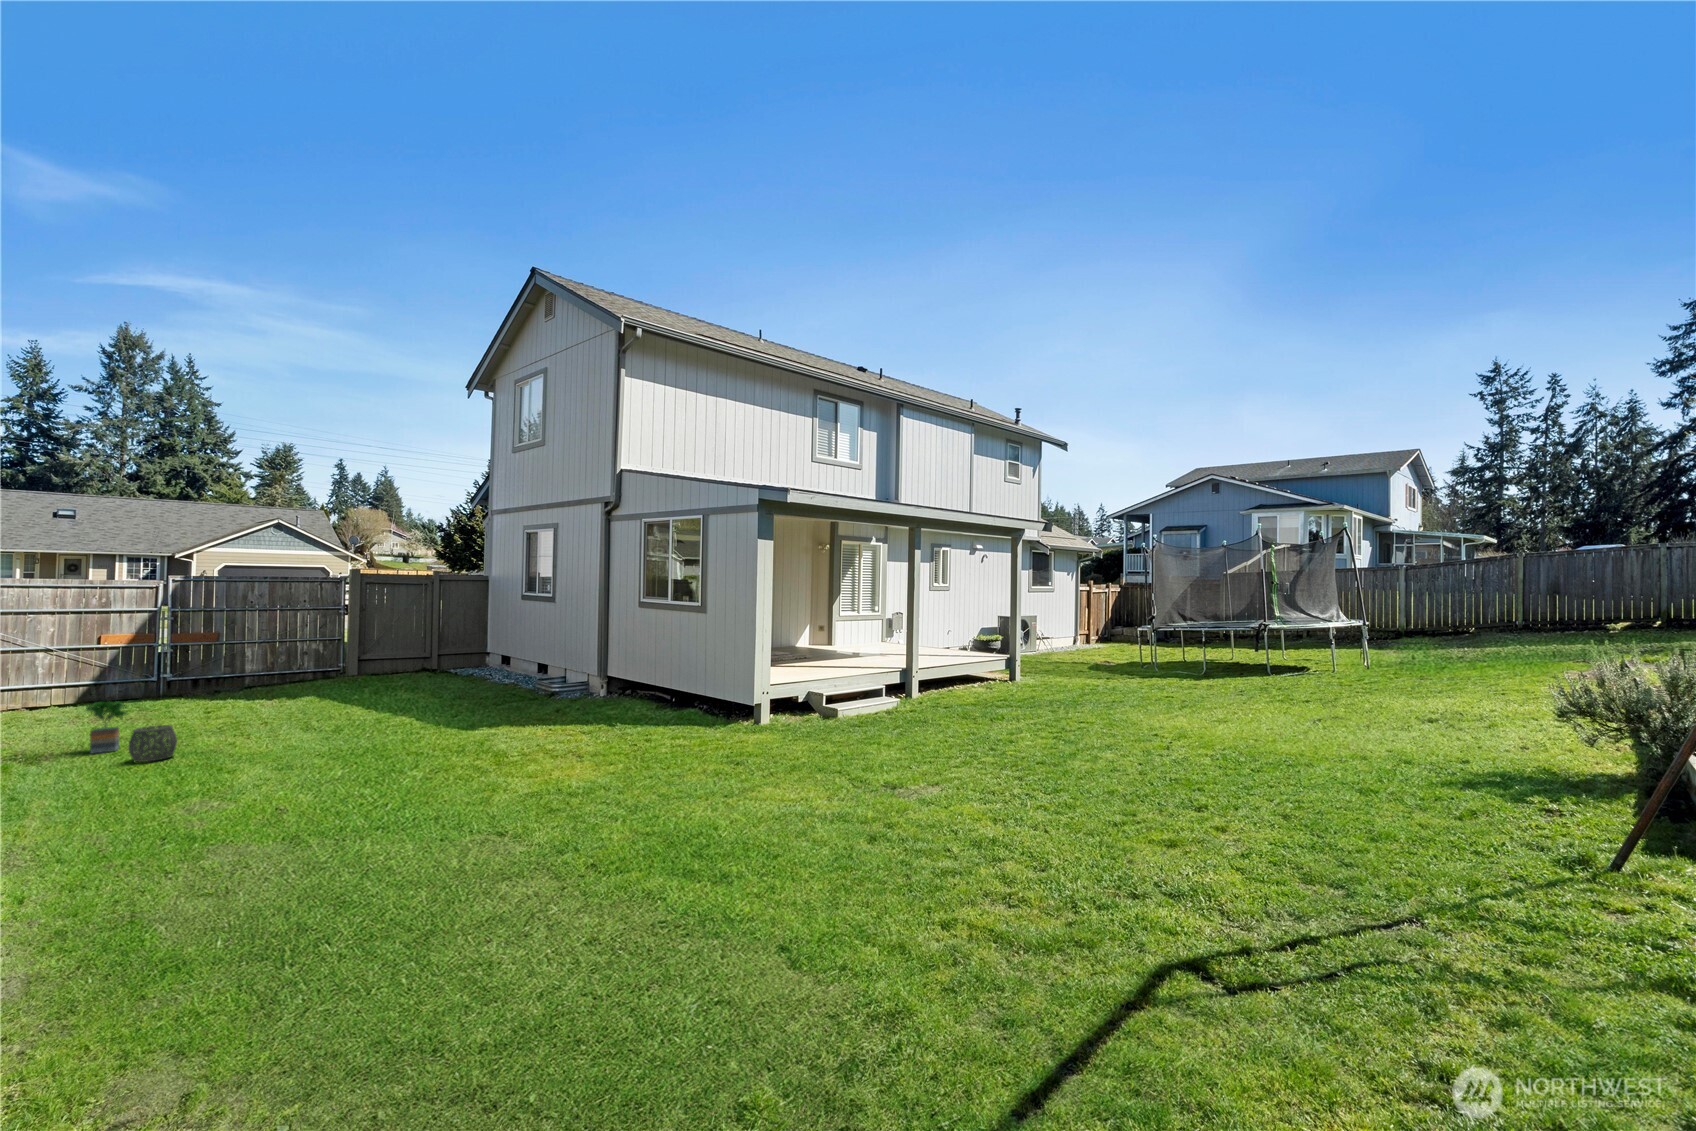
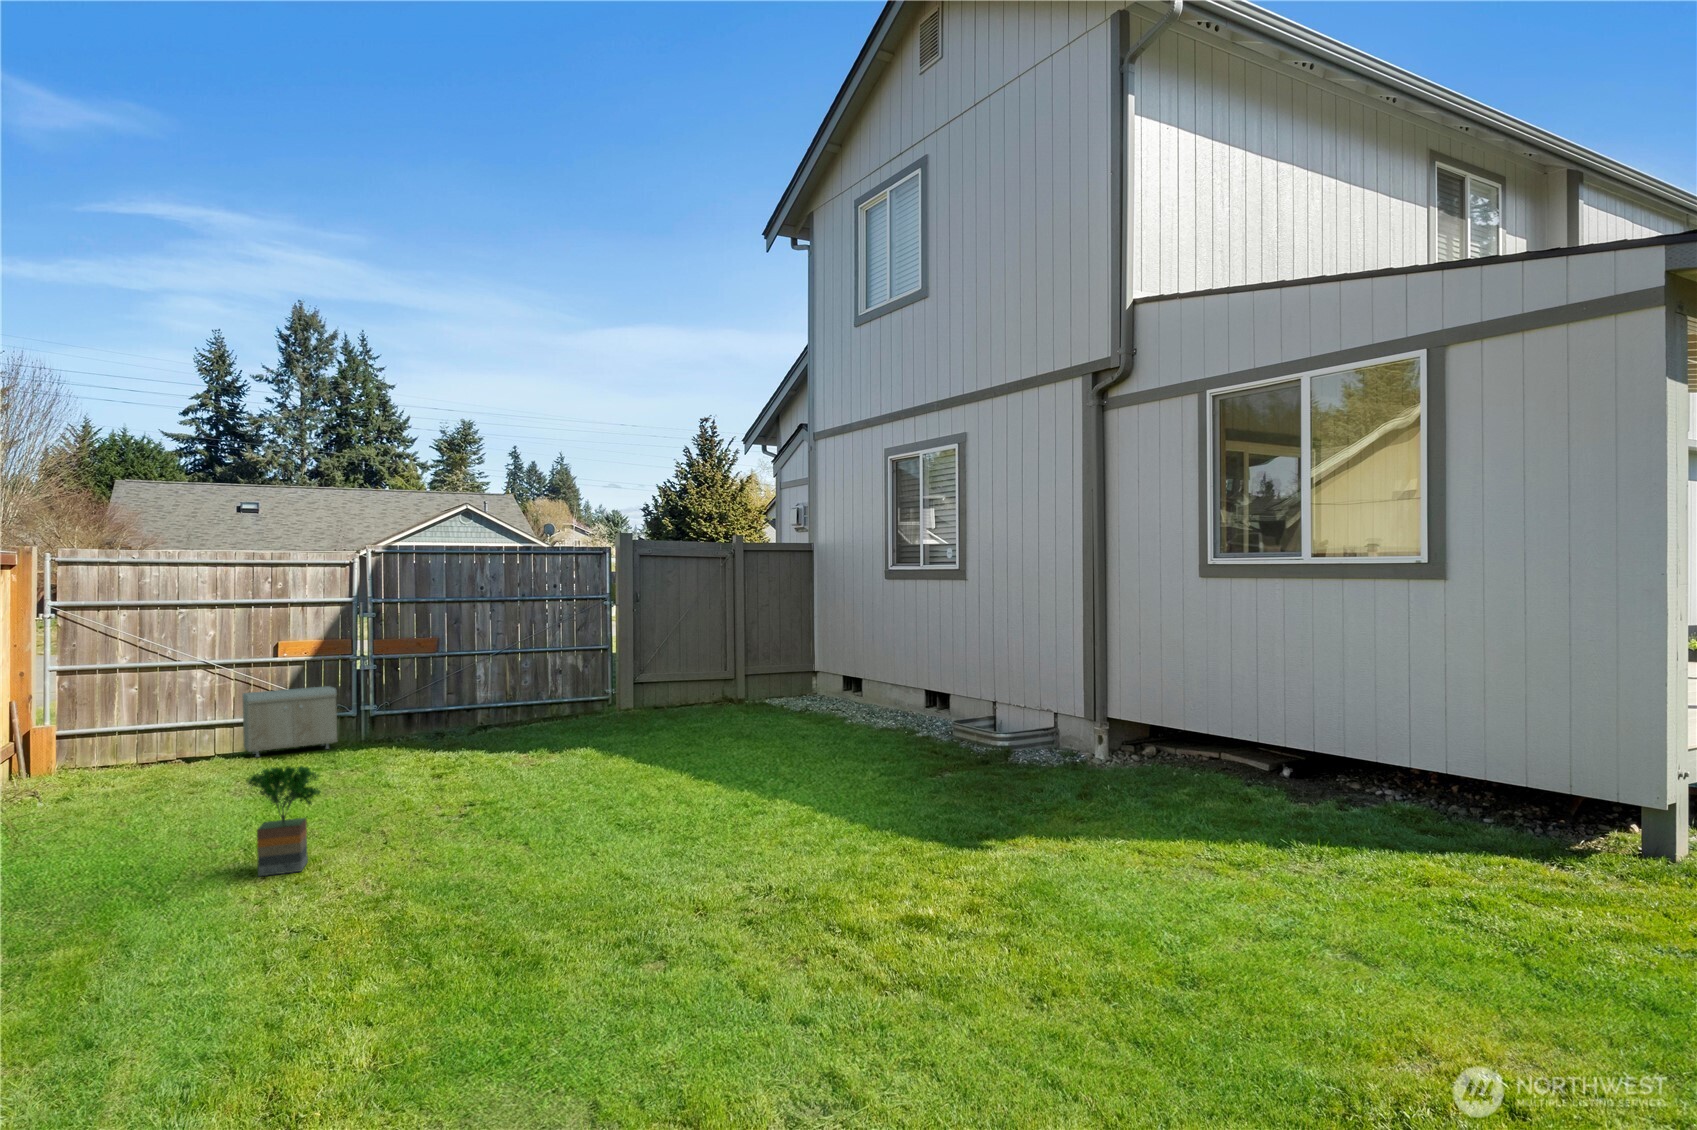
storage bench: none [73,662,142,706] -> present [242,686,337,757]
woven basket: present [128,725,177,762] -> none [323,824,415,912]

